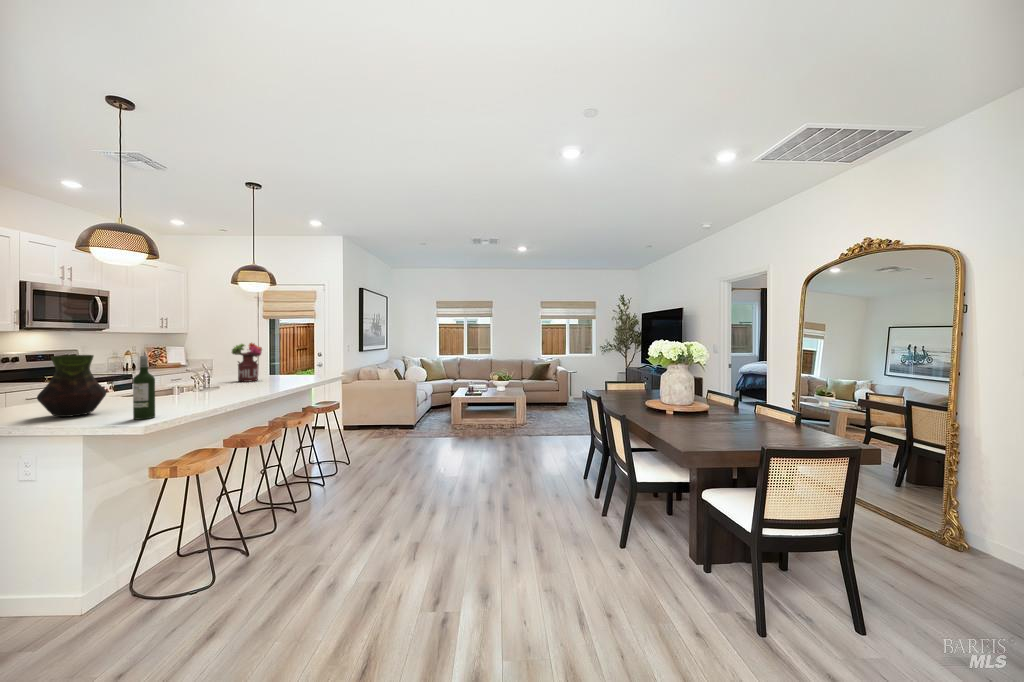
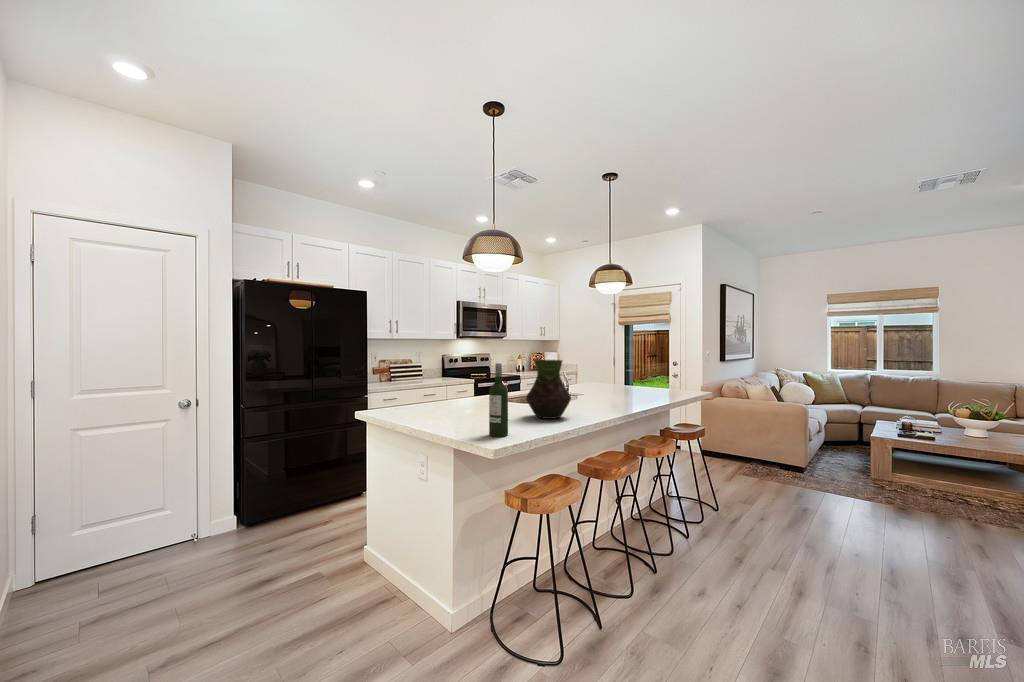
flower arrangement: present [232,343,262,382] -> none [589,349,618,392]
vase: present [37,355,106,417] -> present [526,360,571,419]

